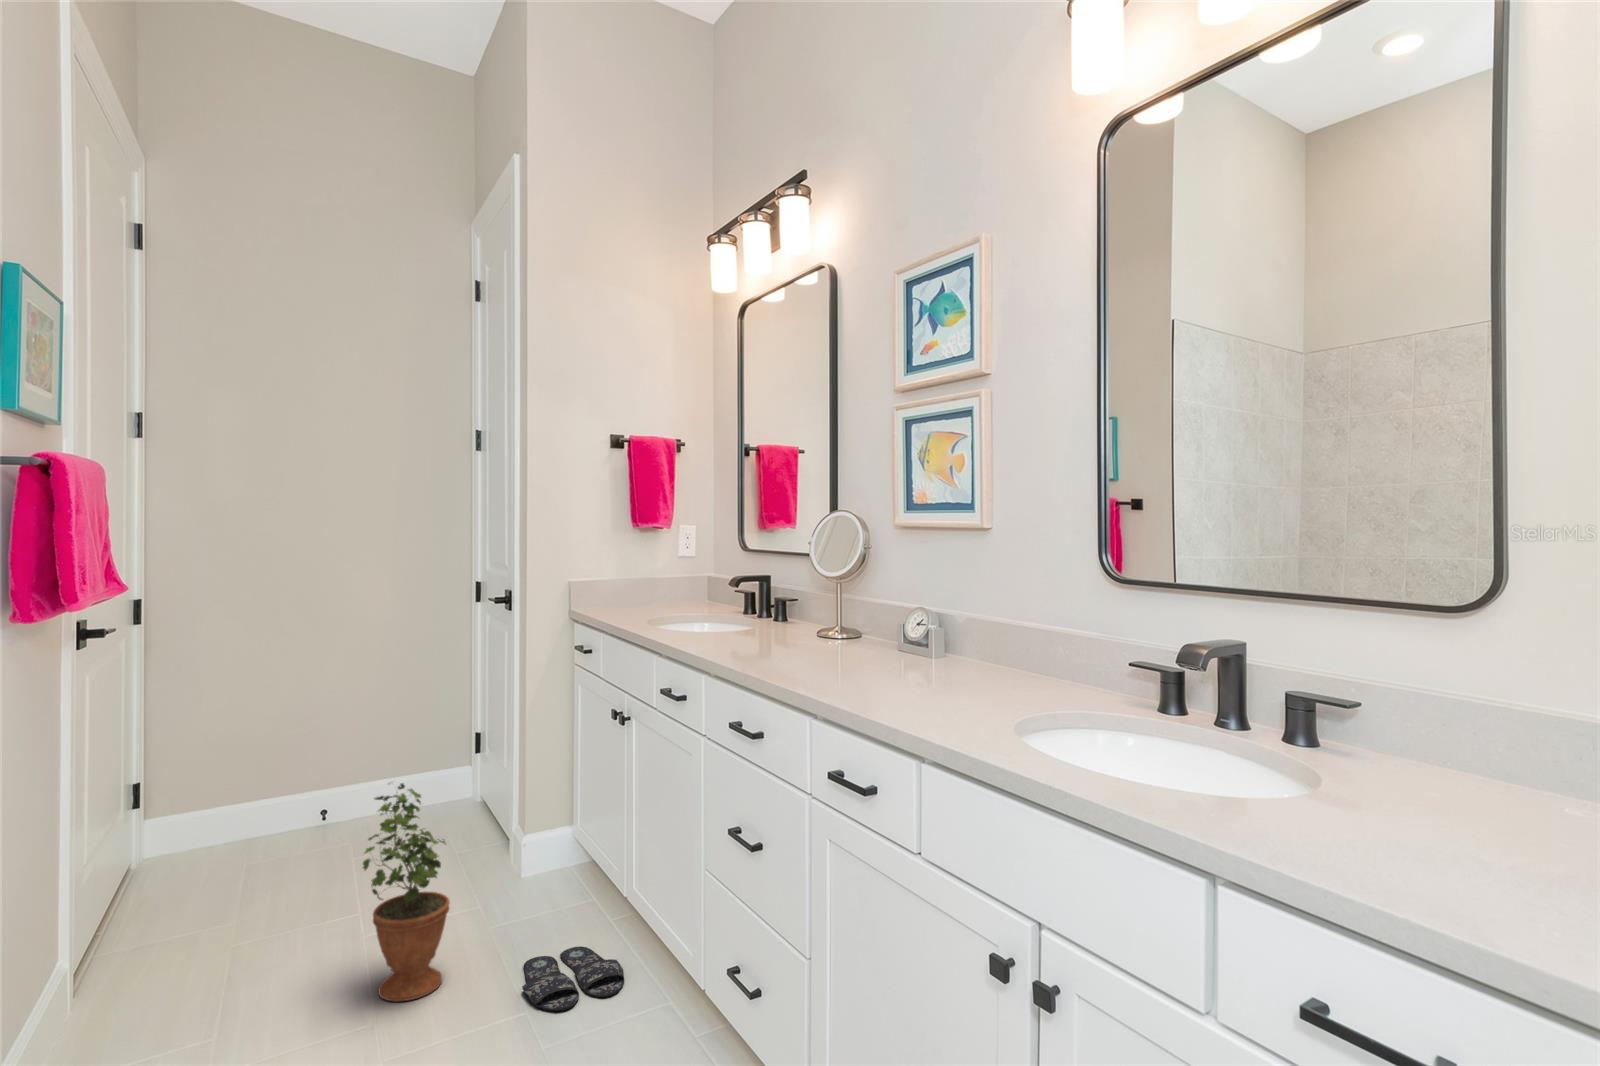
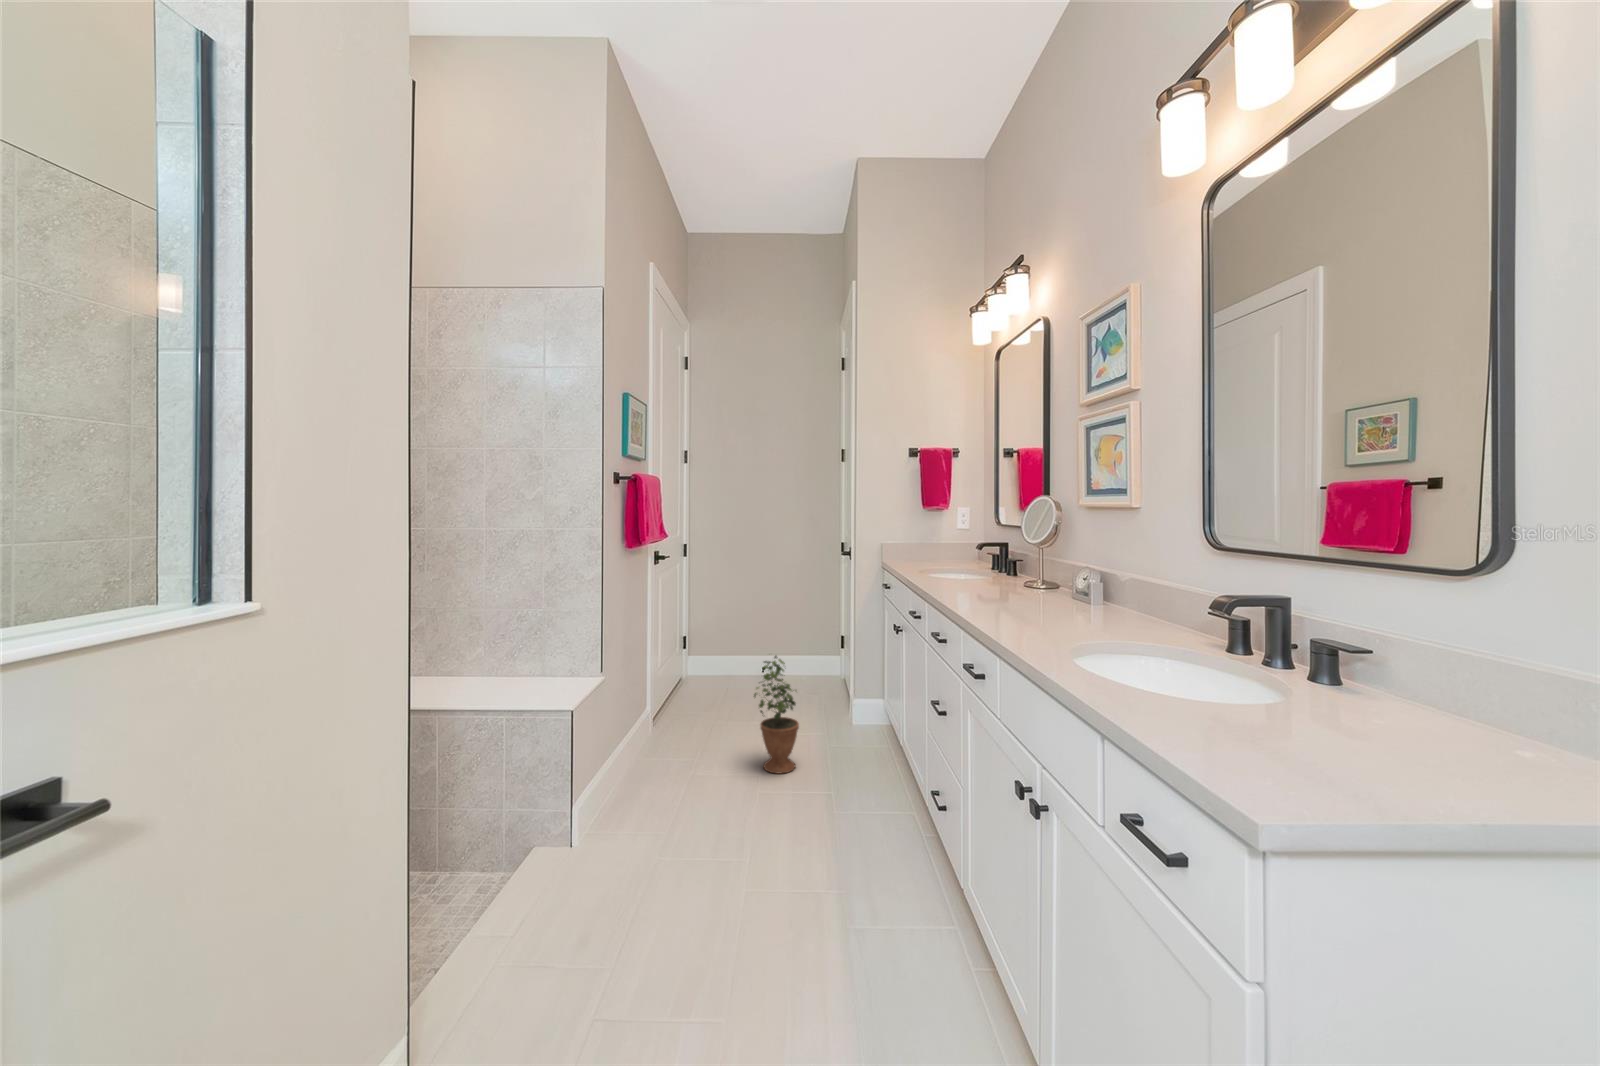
slippers: present [522,946,624,1011] -> none [833,768,892,798]

